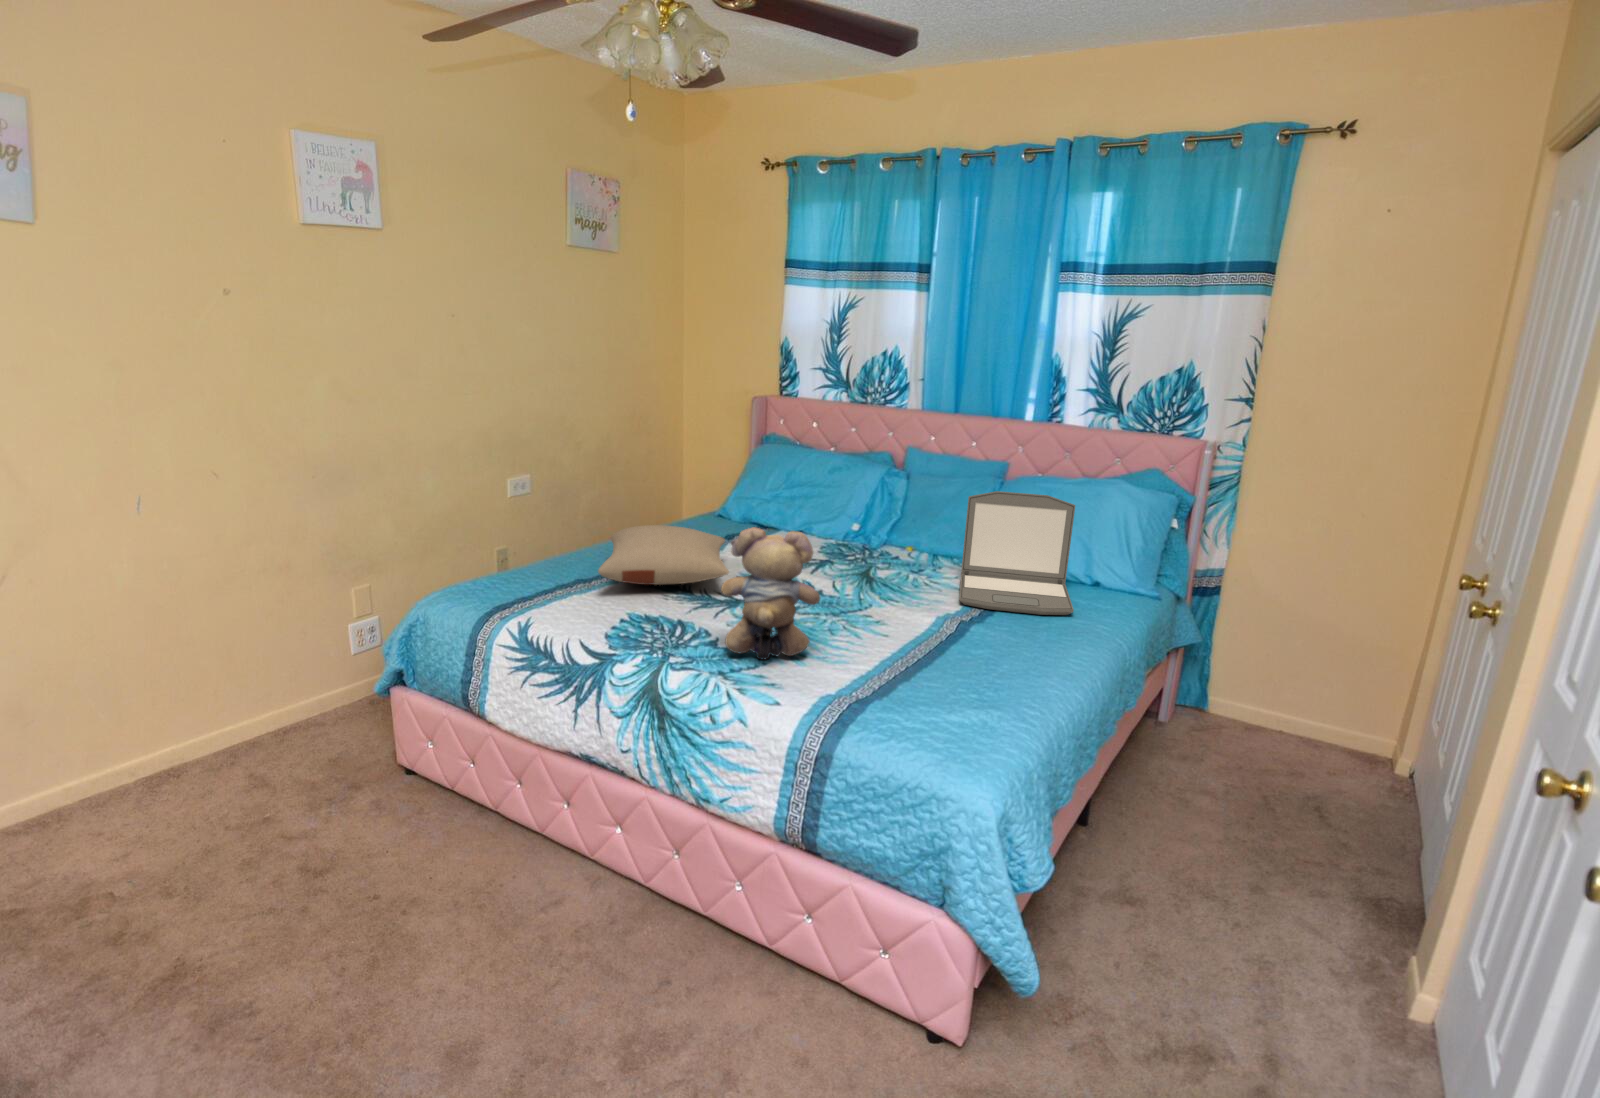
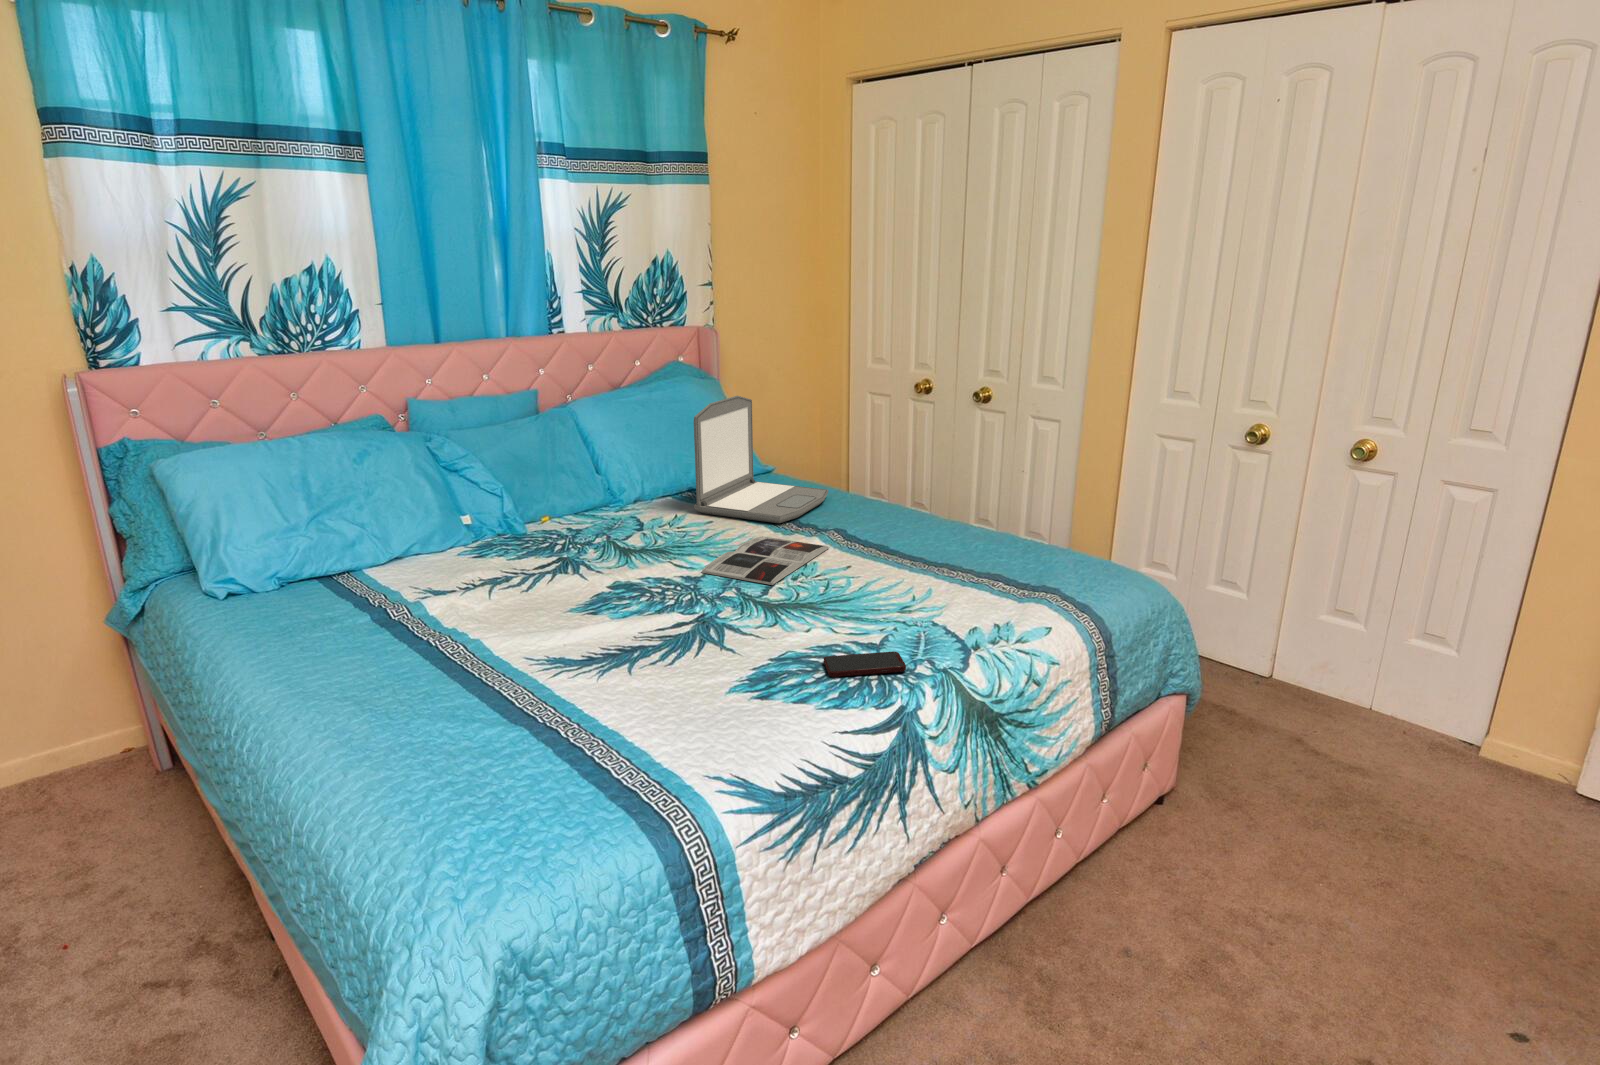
pillow: present [598,525,729,585] -> none [427,566,703,677]
teddy bear: present [721,527,820,659] -> none [880,457,970,630]
magazine: none [810,590,921,623] -> present [702,536,829,585]
smartphone: none [652,629,691,652] -> present [824,651,906,677]

